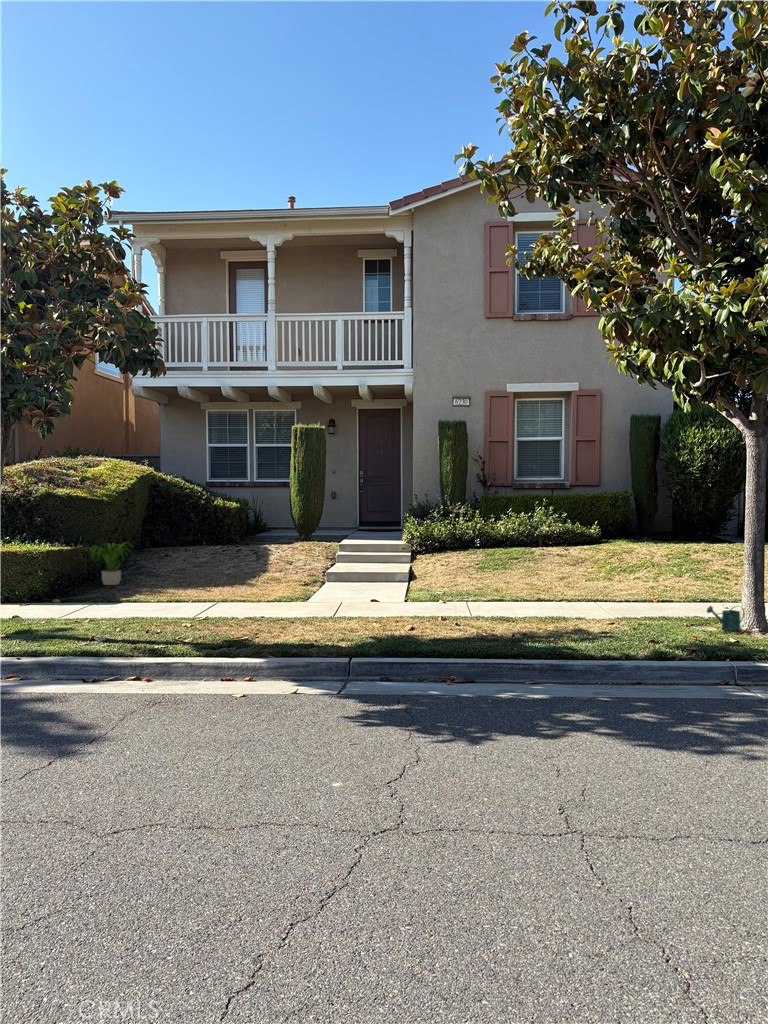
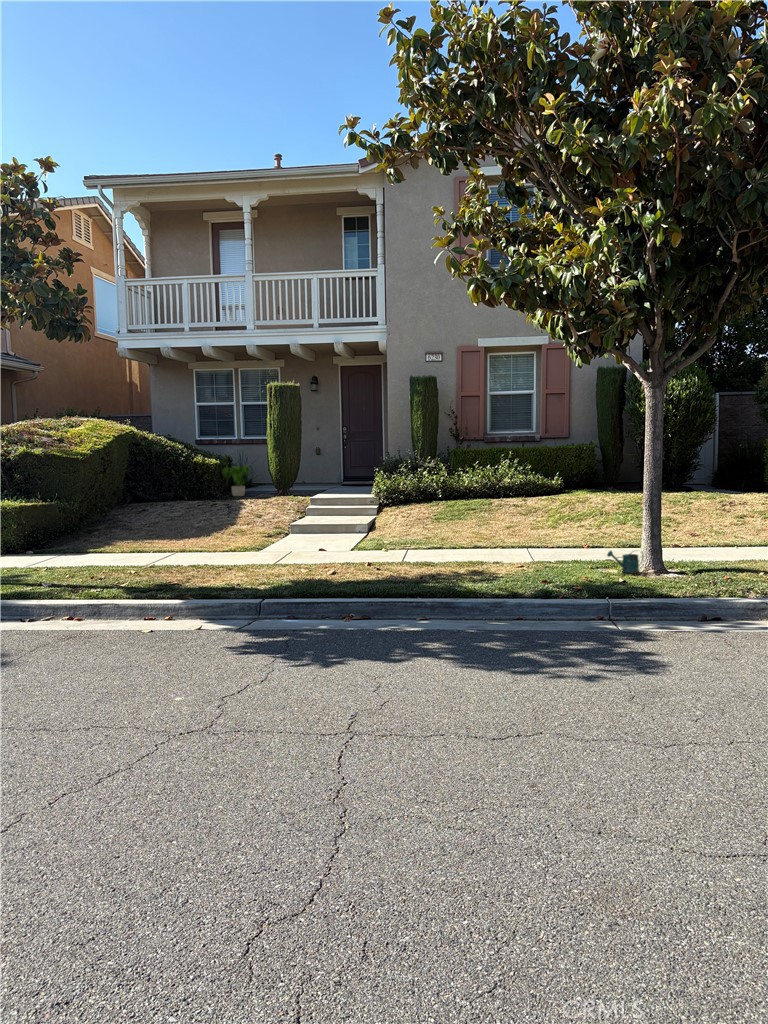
potted plant: present [89,542,133,585] -> present [223,465,253,496]

